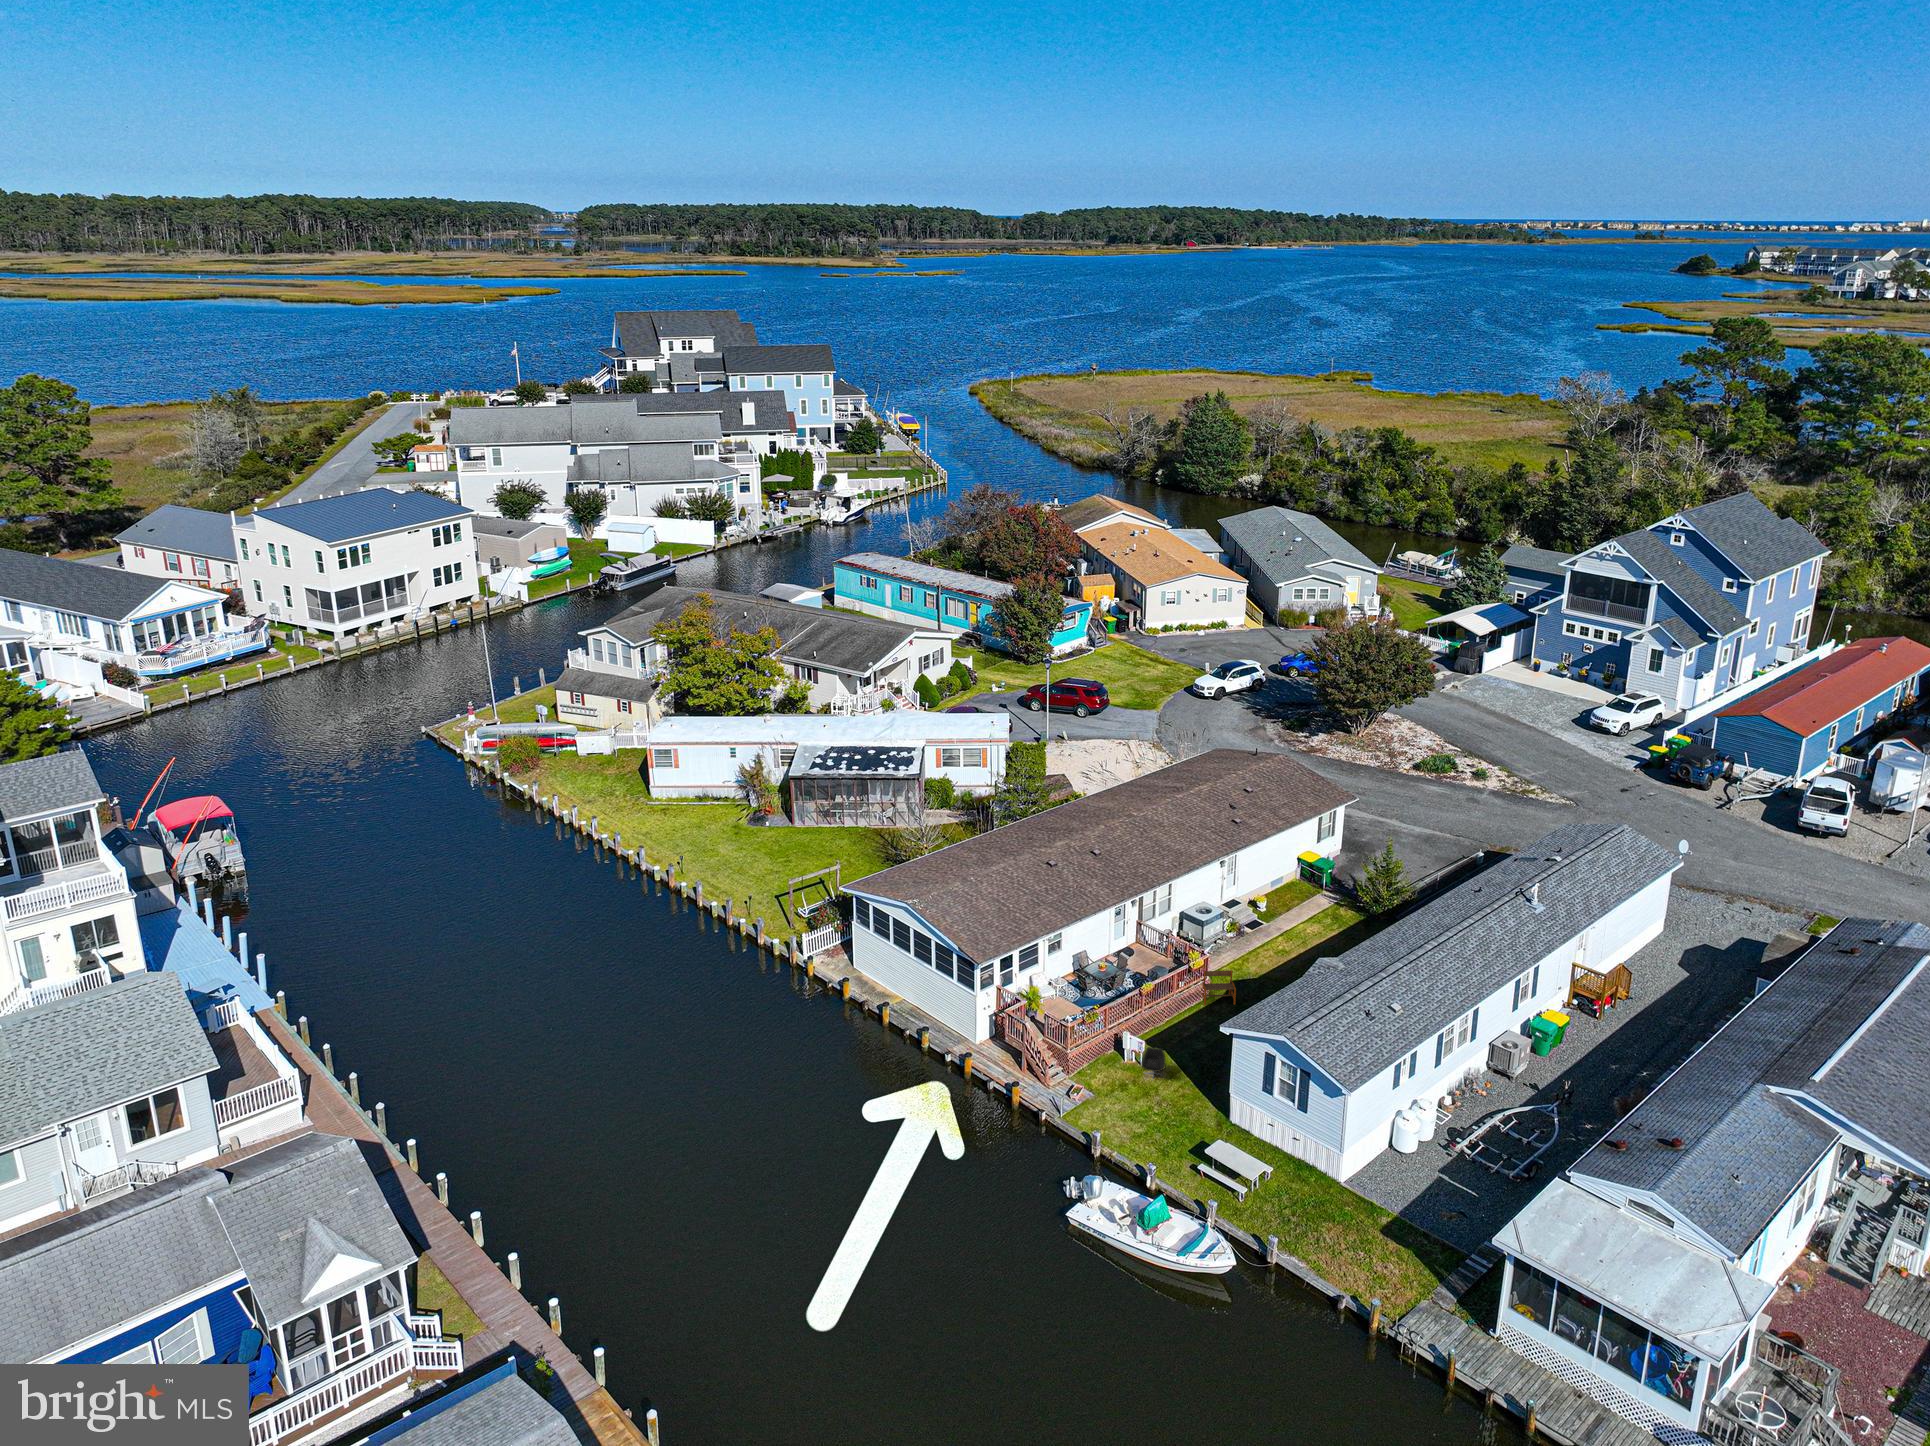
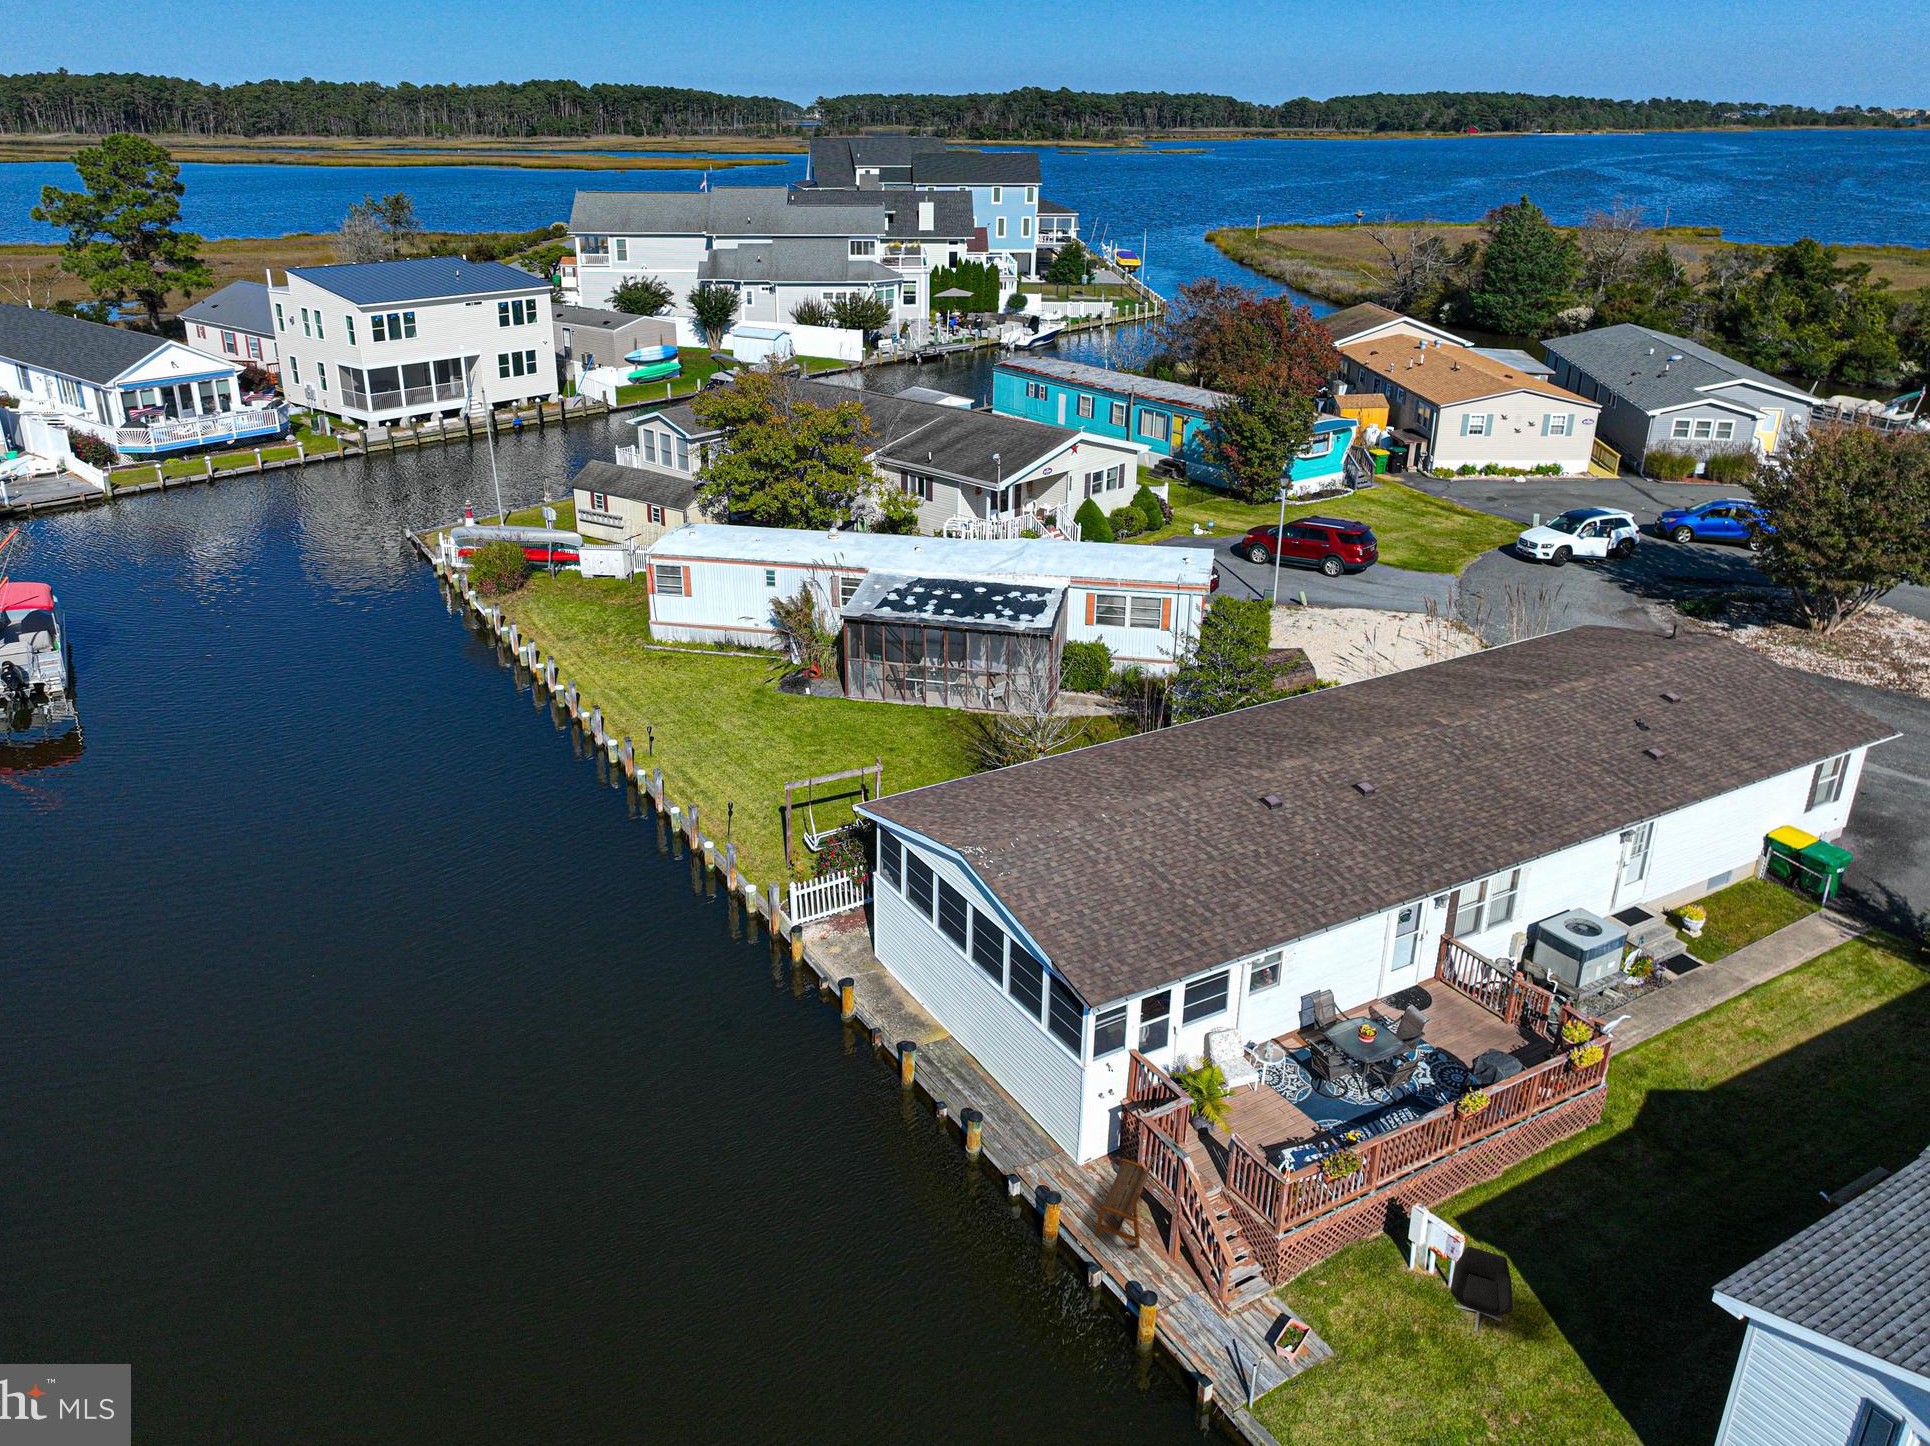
bench: present [1202,970,1236,1005] -> present [1095,1152,1157,1248]

